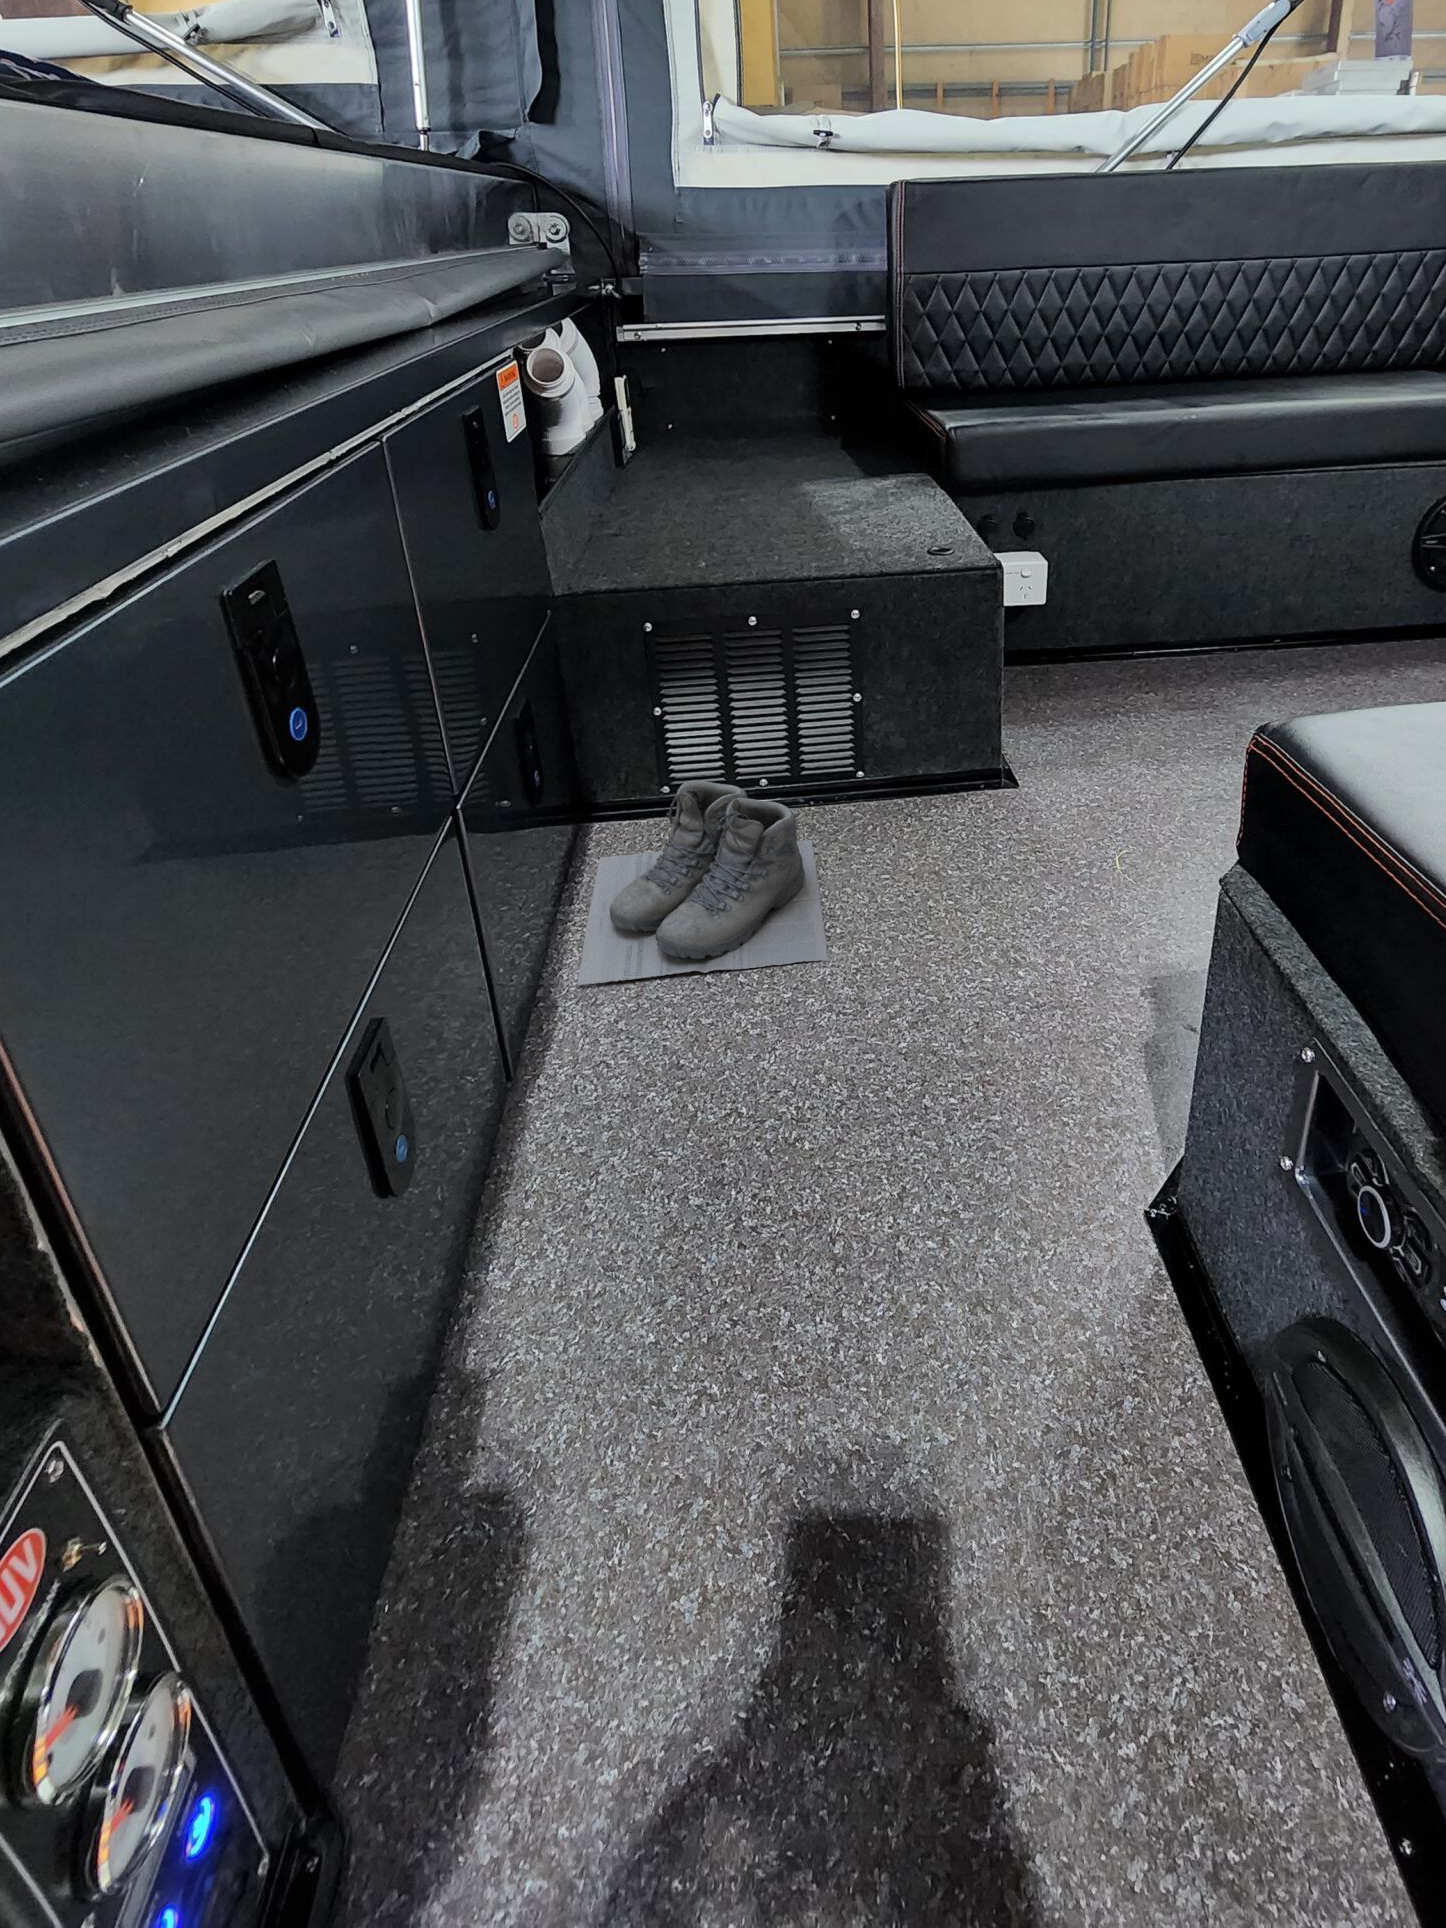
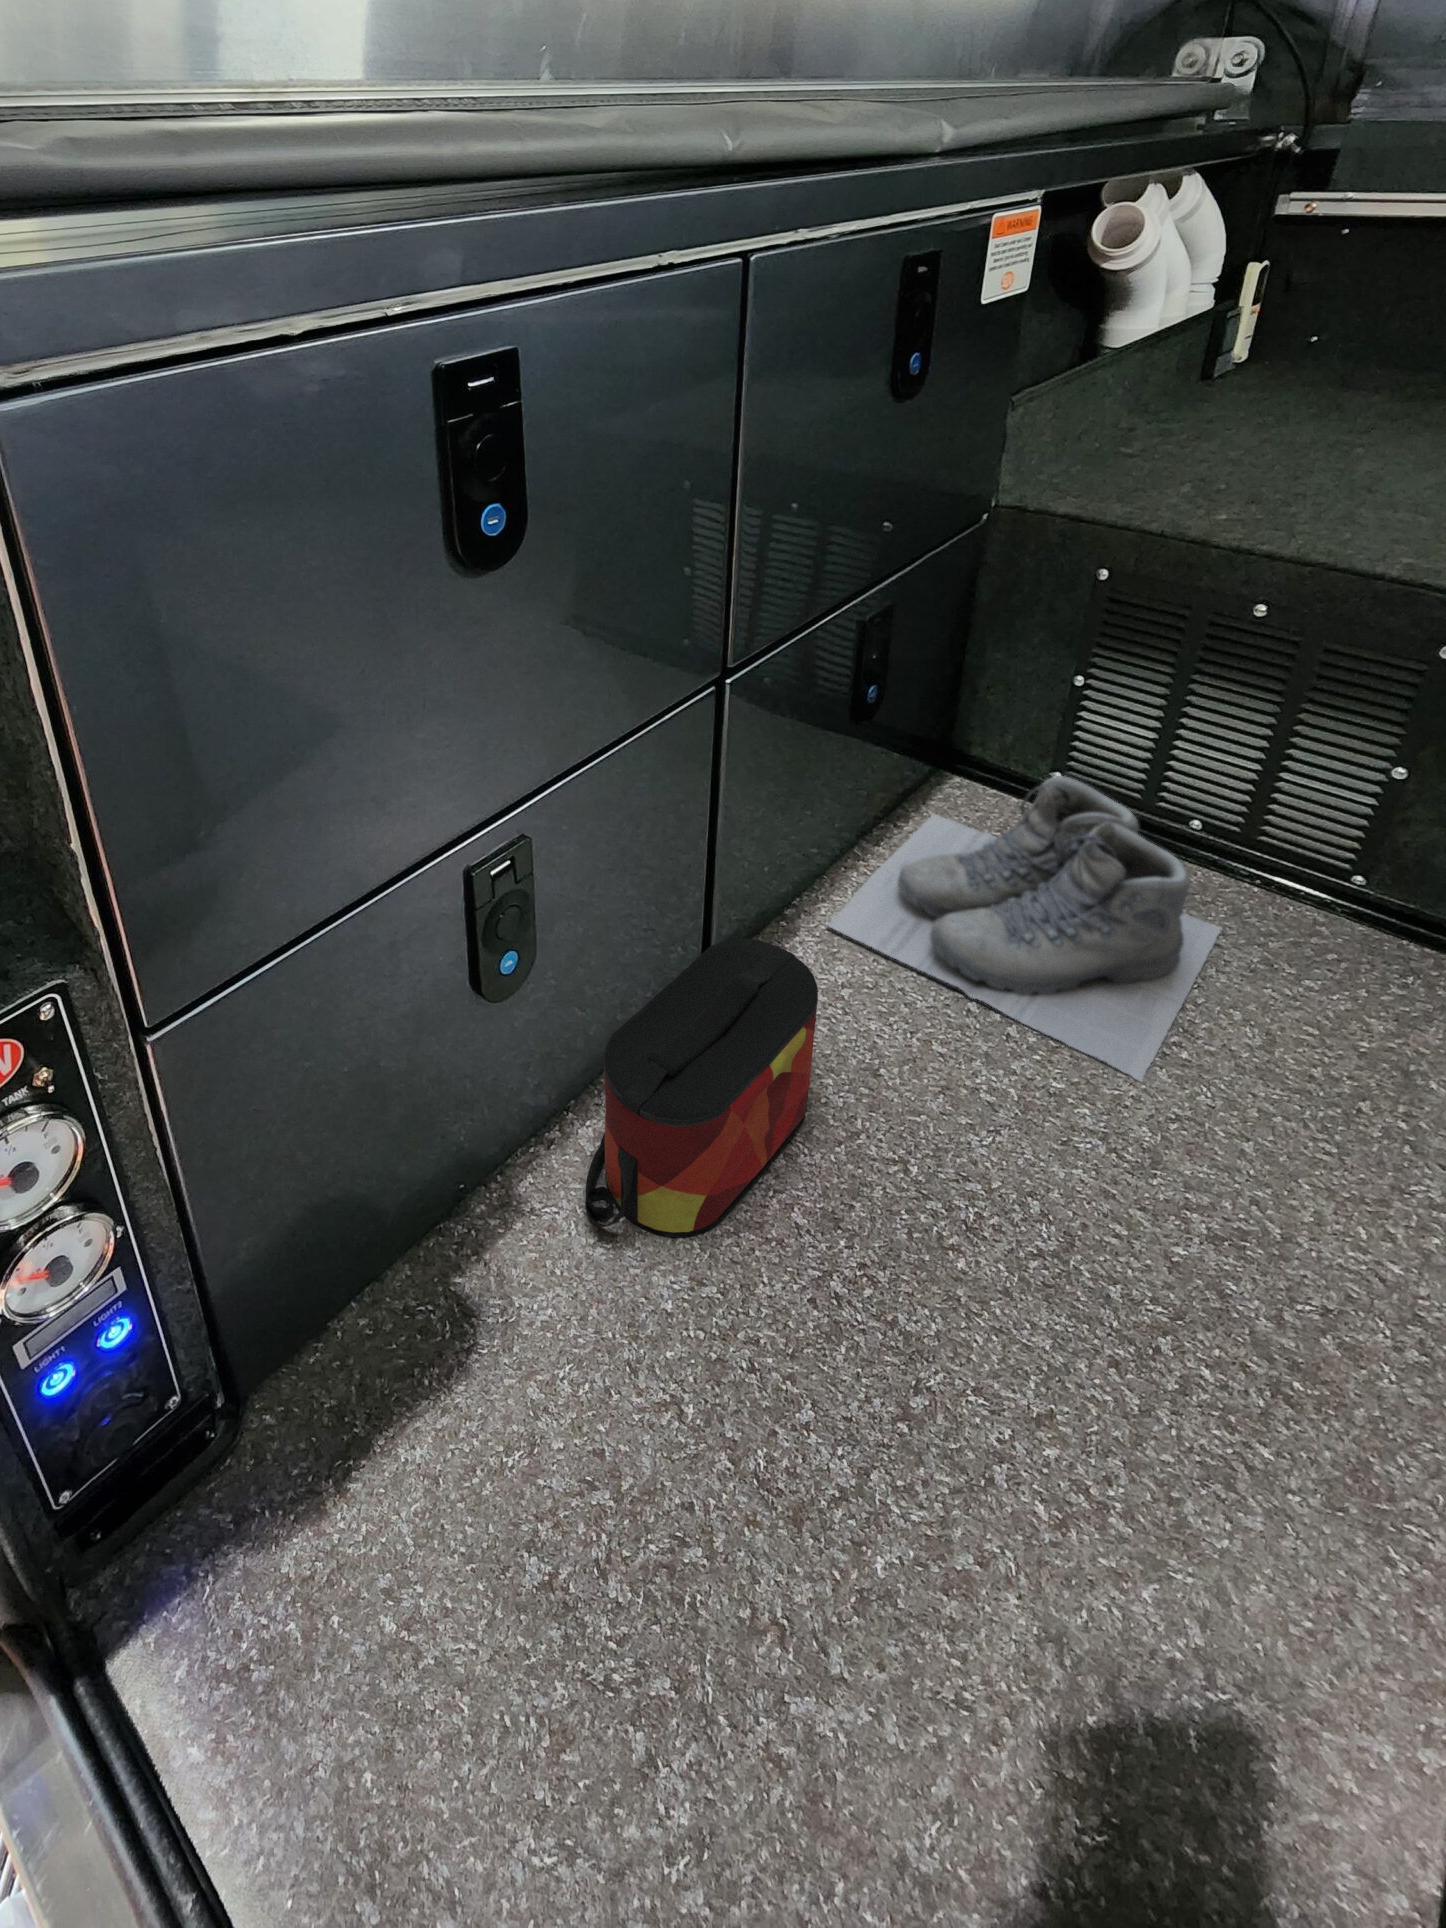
bag: none [501,1007,655,1335] -> present [585,939,818,1237]

